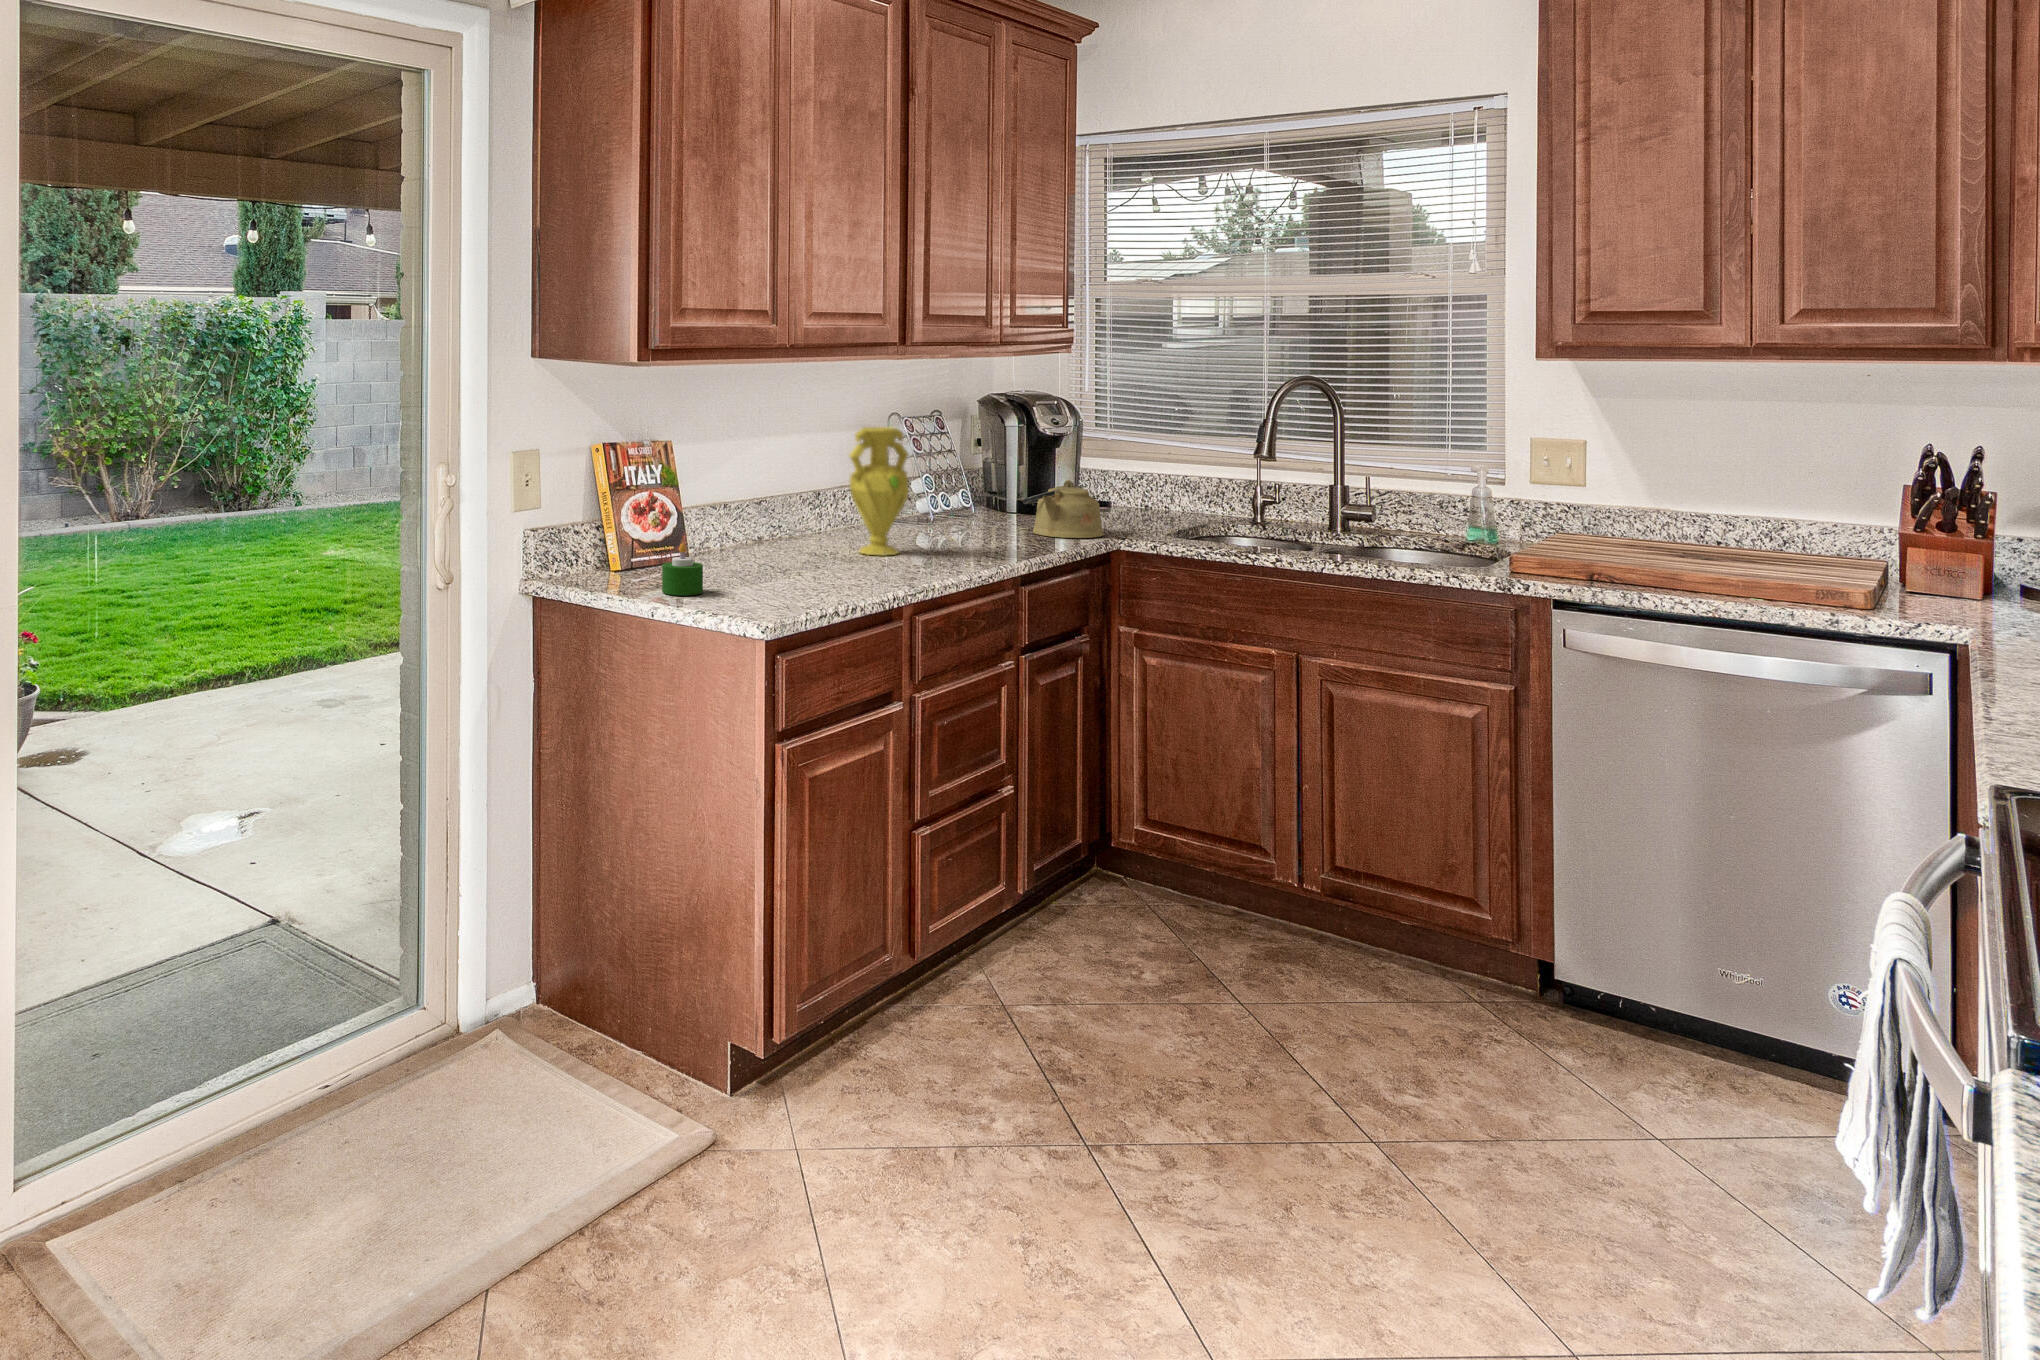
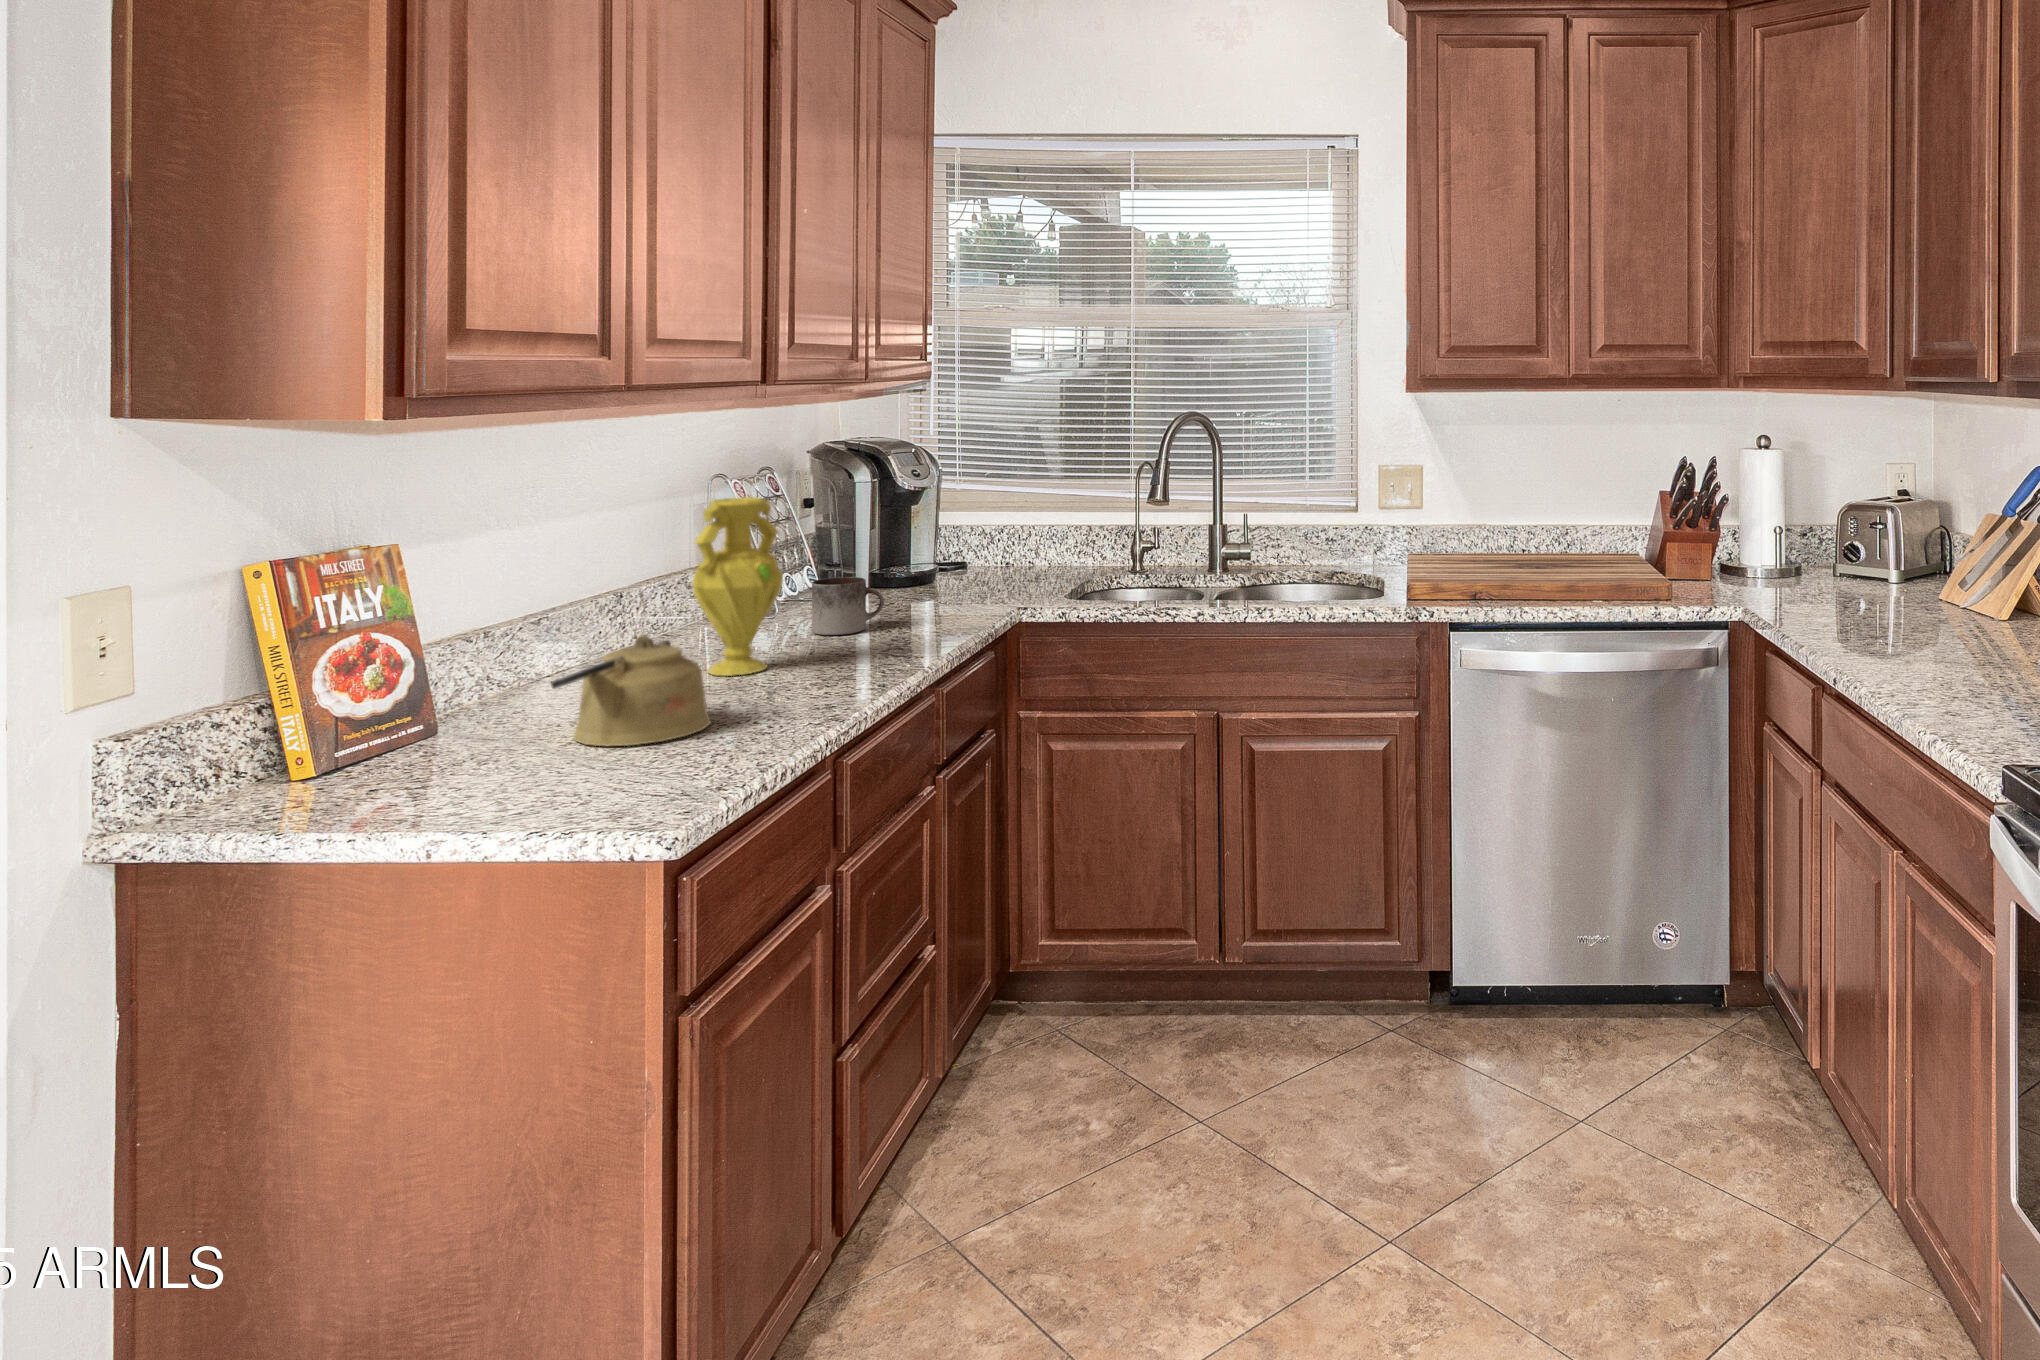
kettle: present [1022,480,1104,538] -> present [551,635,711,746]
mug: none [946,497,1001,541] -> present [812,577,884,635]
candle: present [662,543,703,595] -> none [420,718,499,808]

